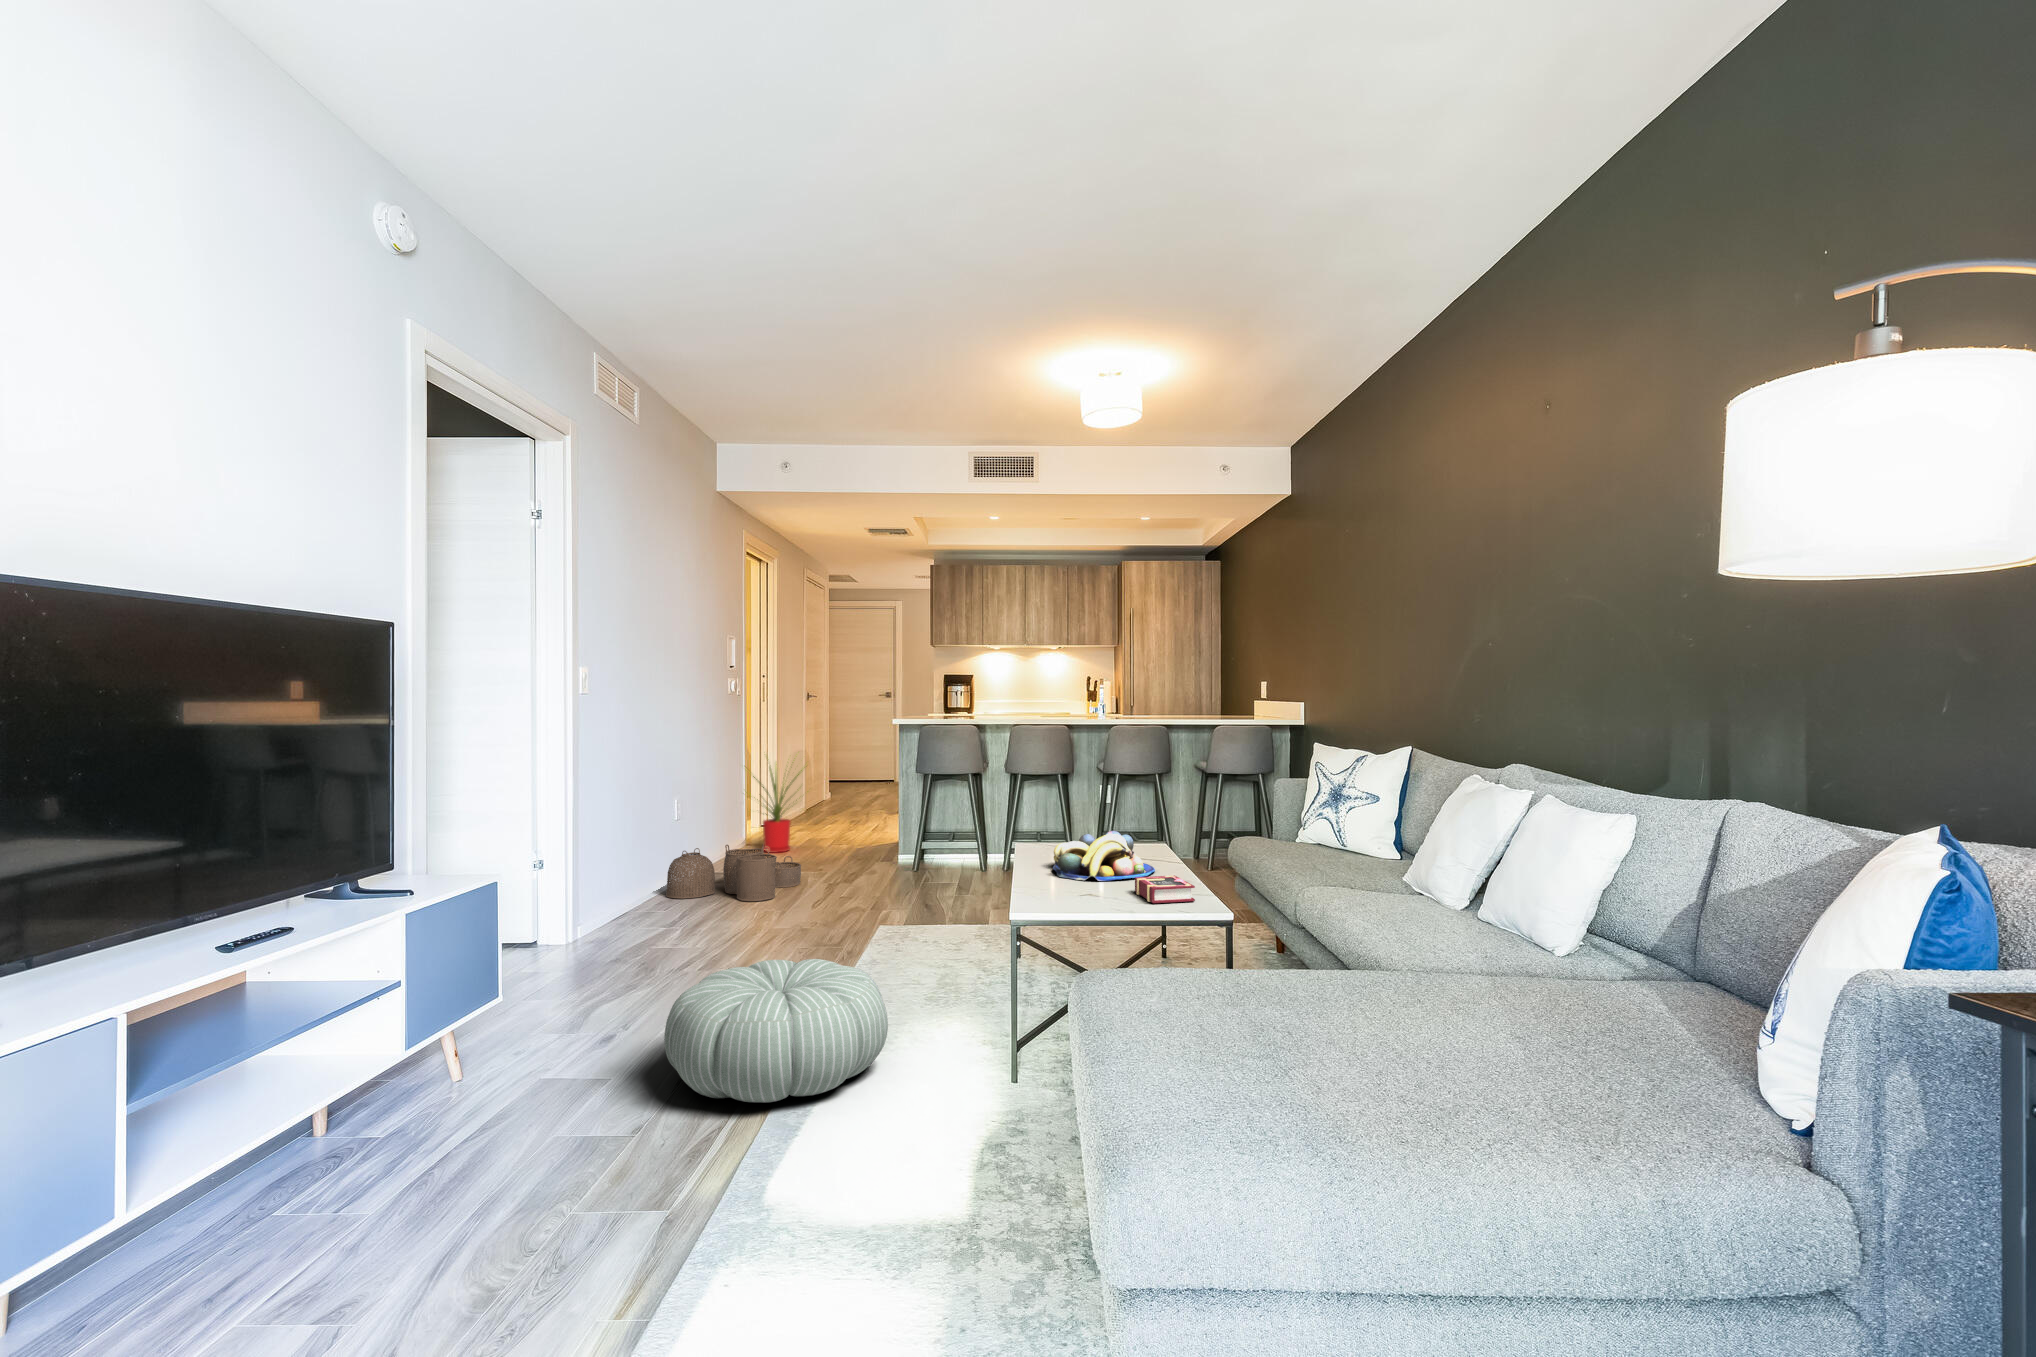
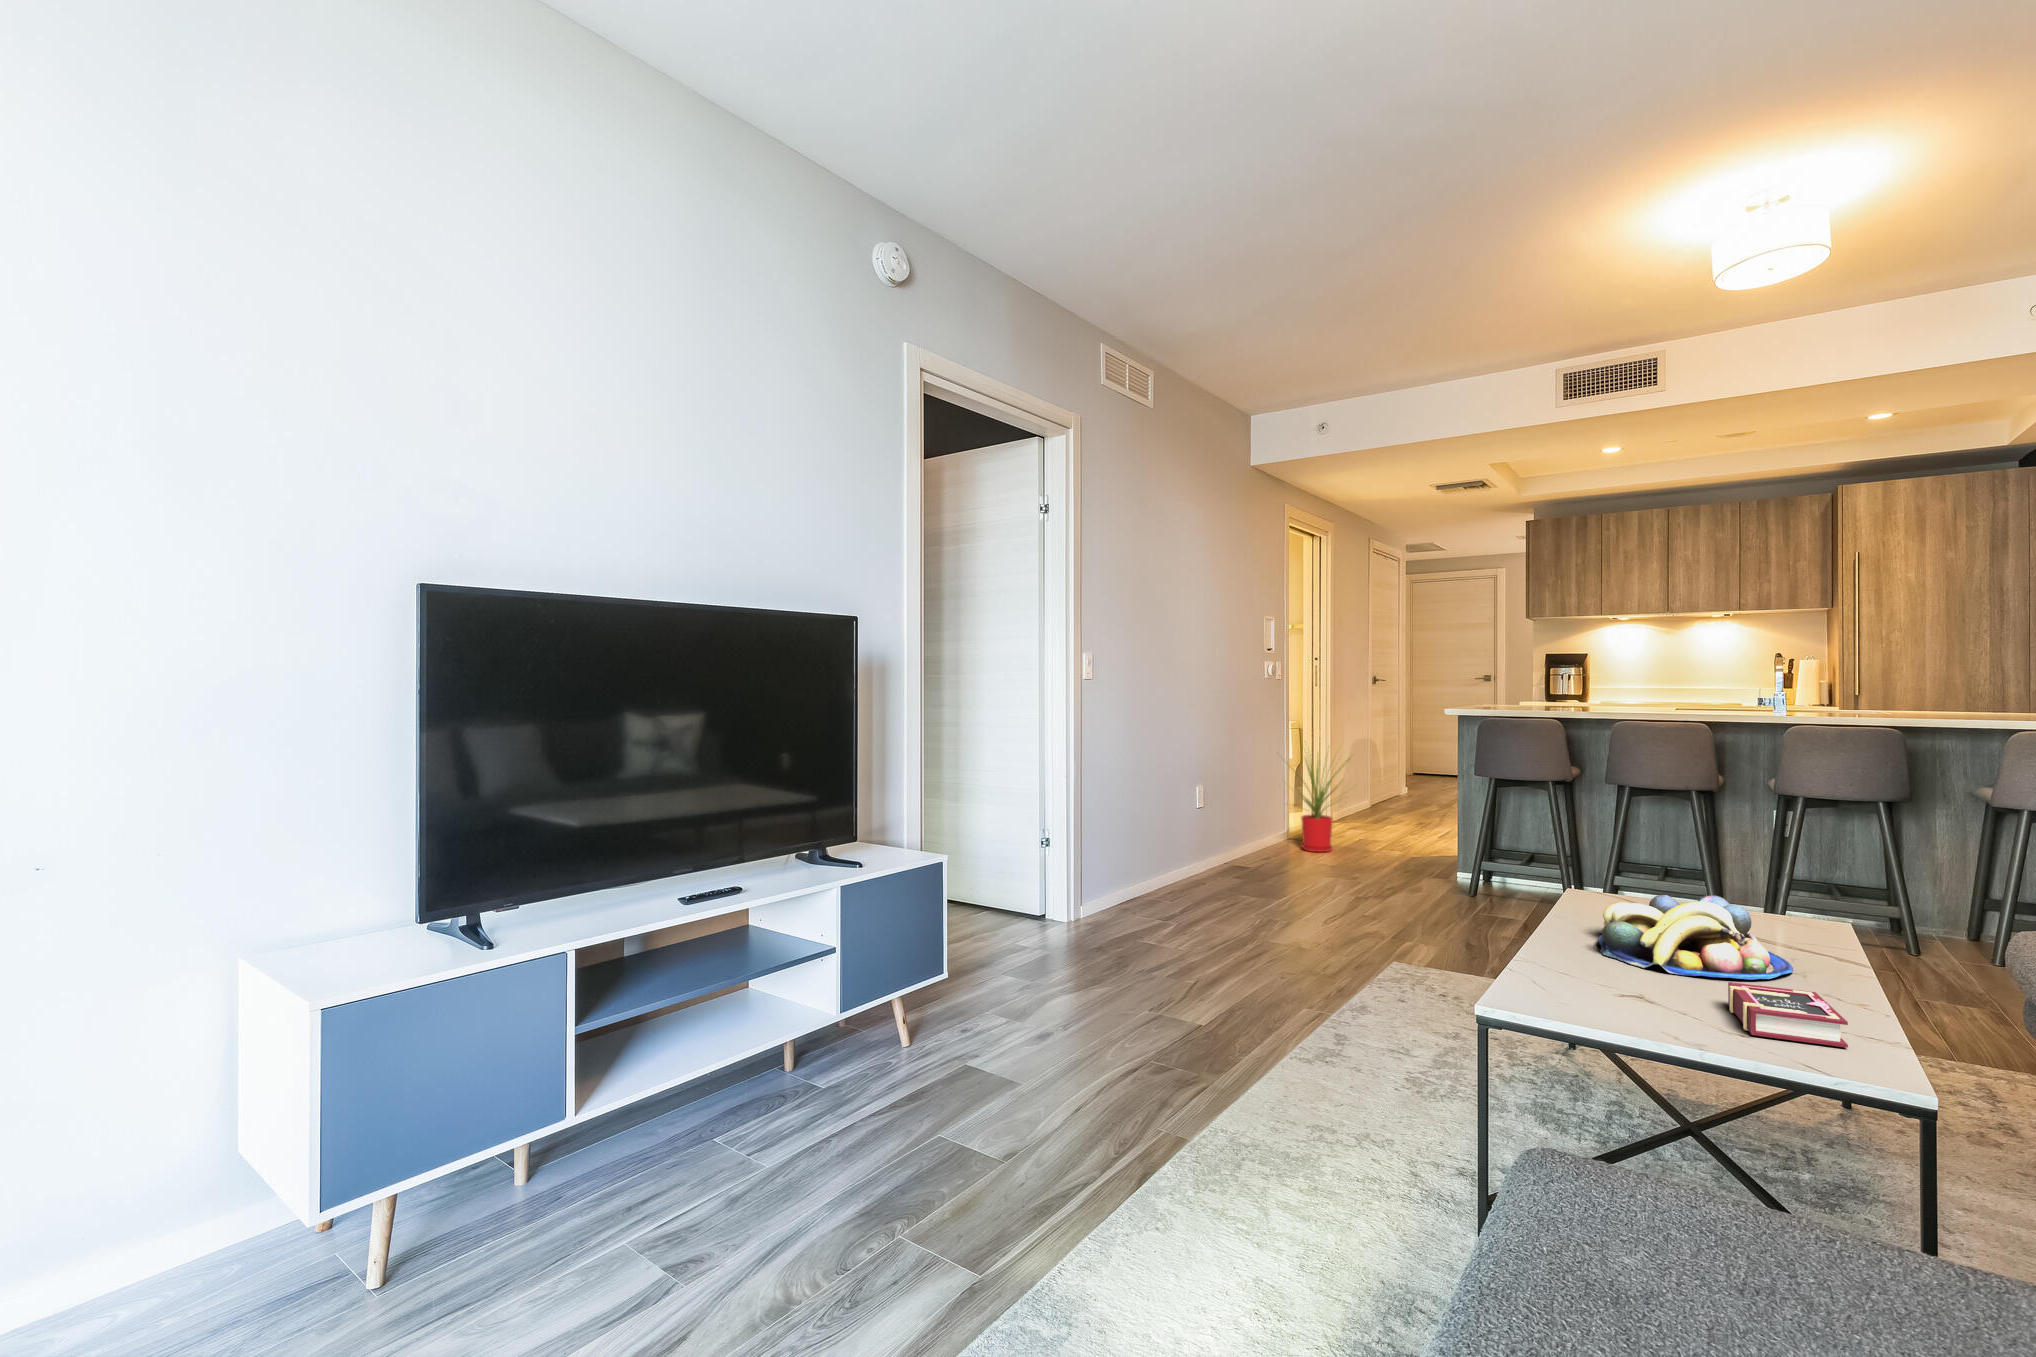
woven basket: present [666,845,801,901] -> none [1180,840,1325,907]
pouf: present [664,959,888,1102] -> none [1060,991,1316,1175]

